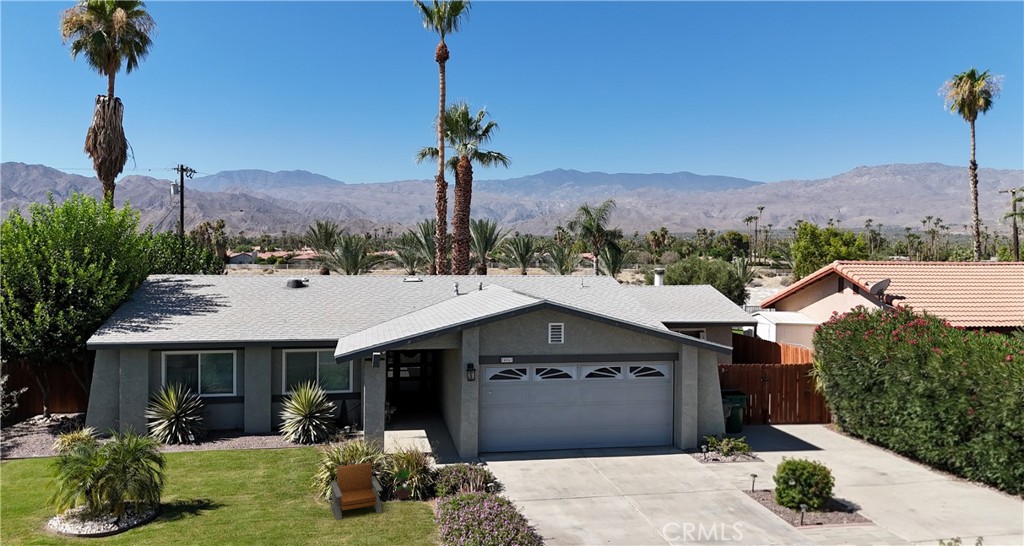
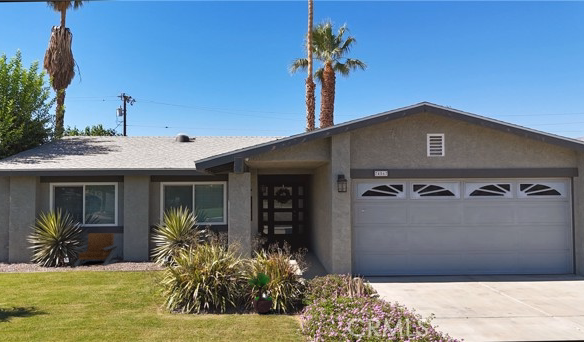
lounge chair: present [331,462,382,520] -> present [74,233,119,266]

